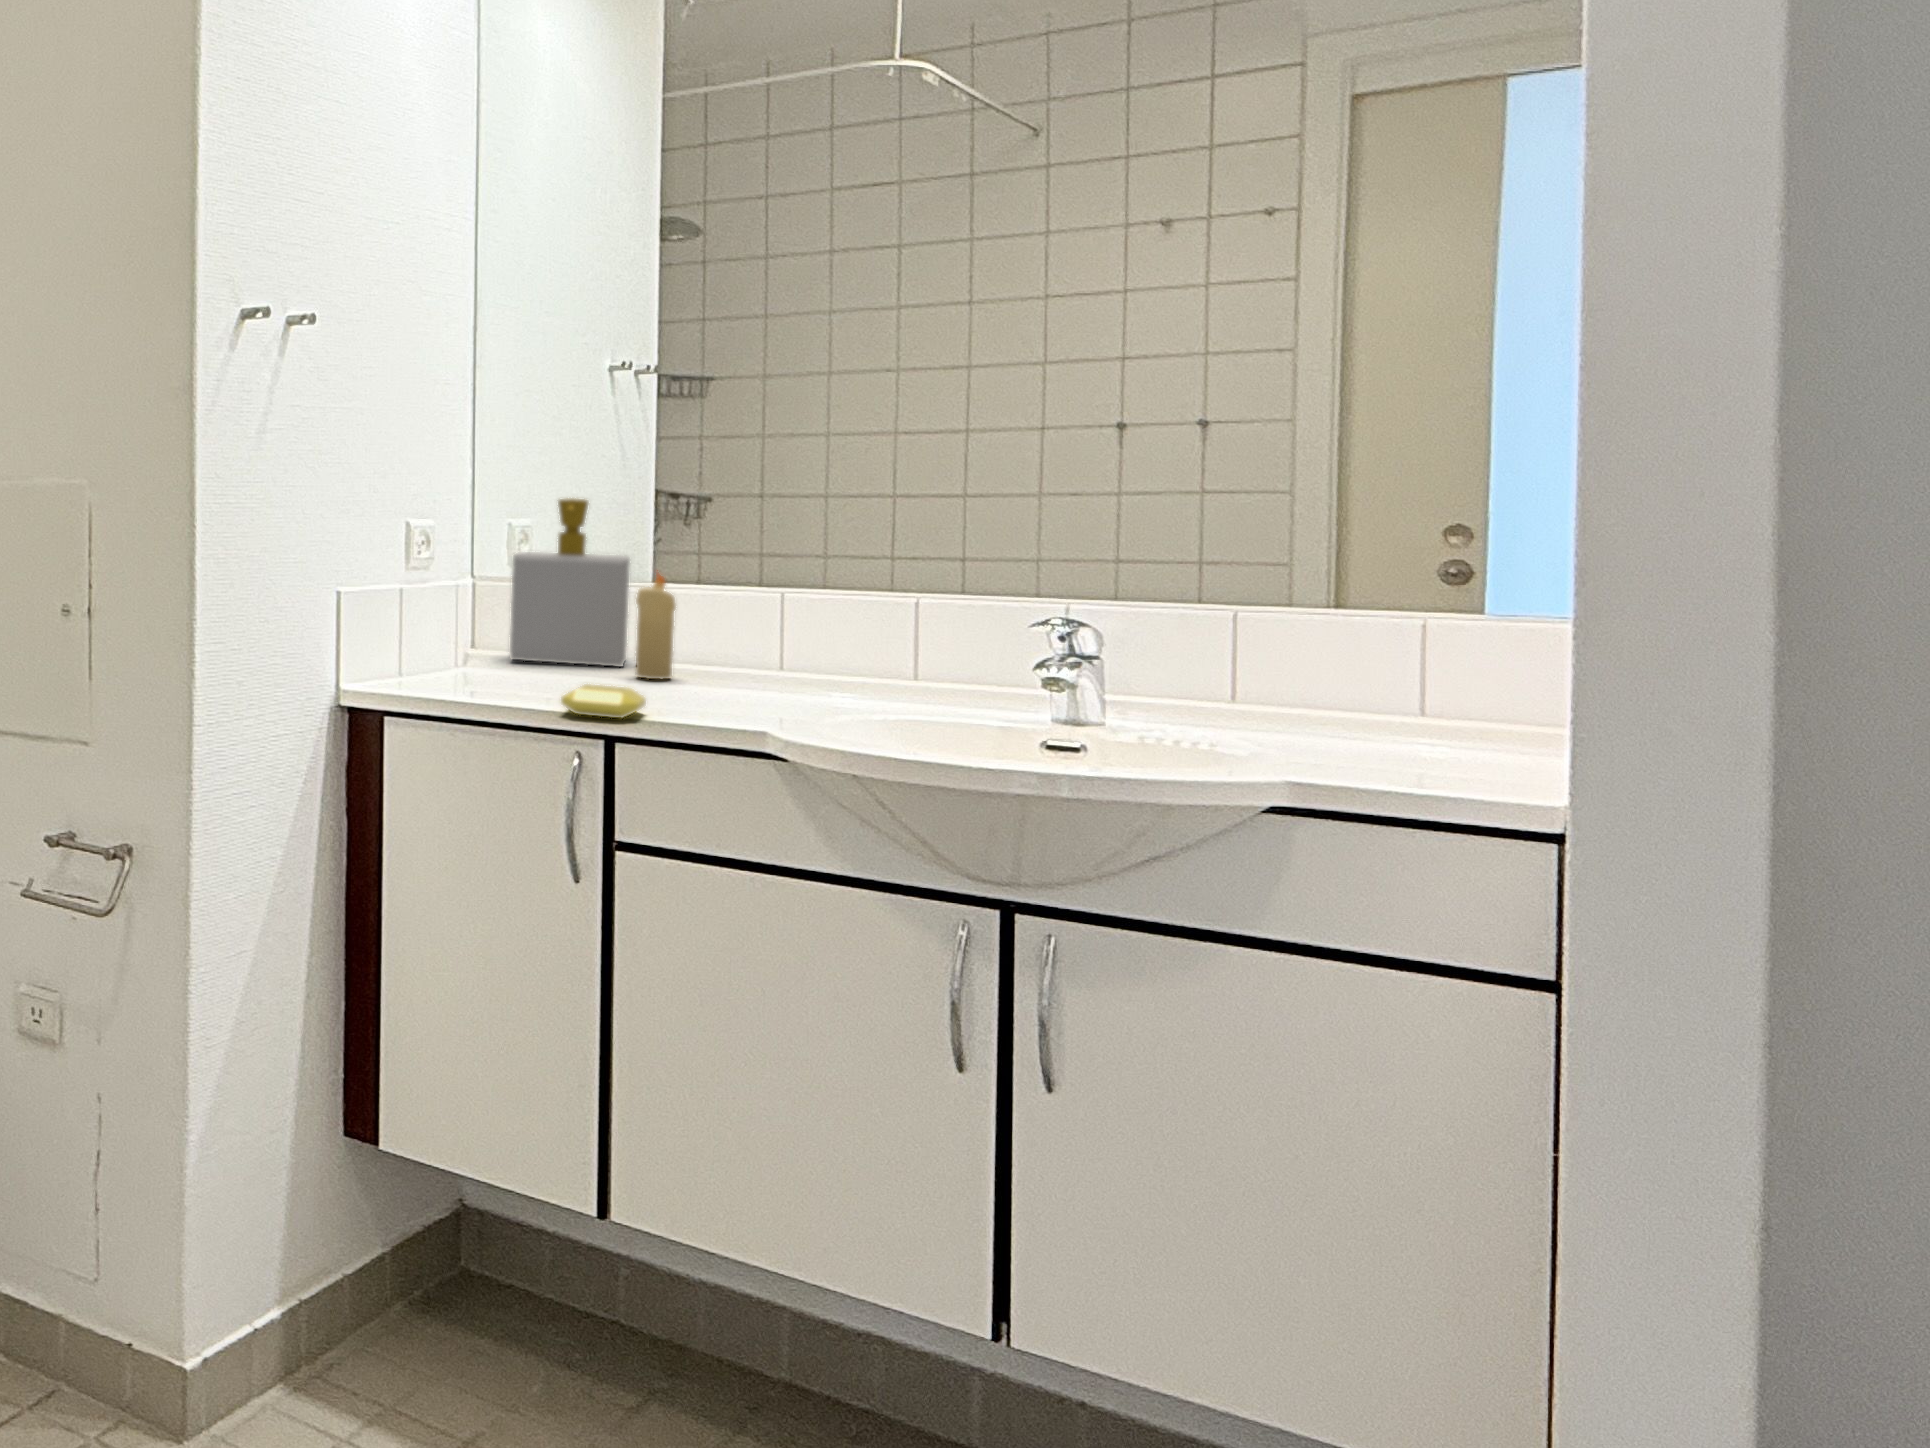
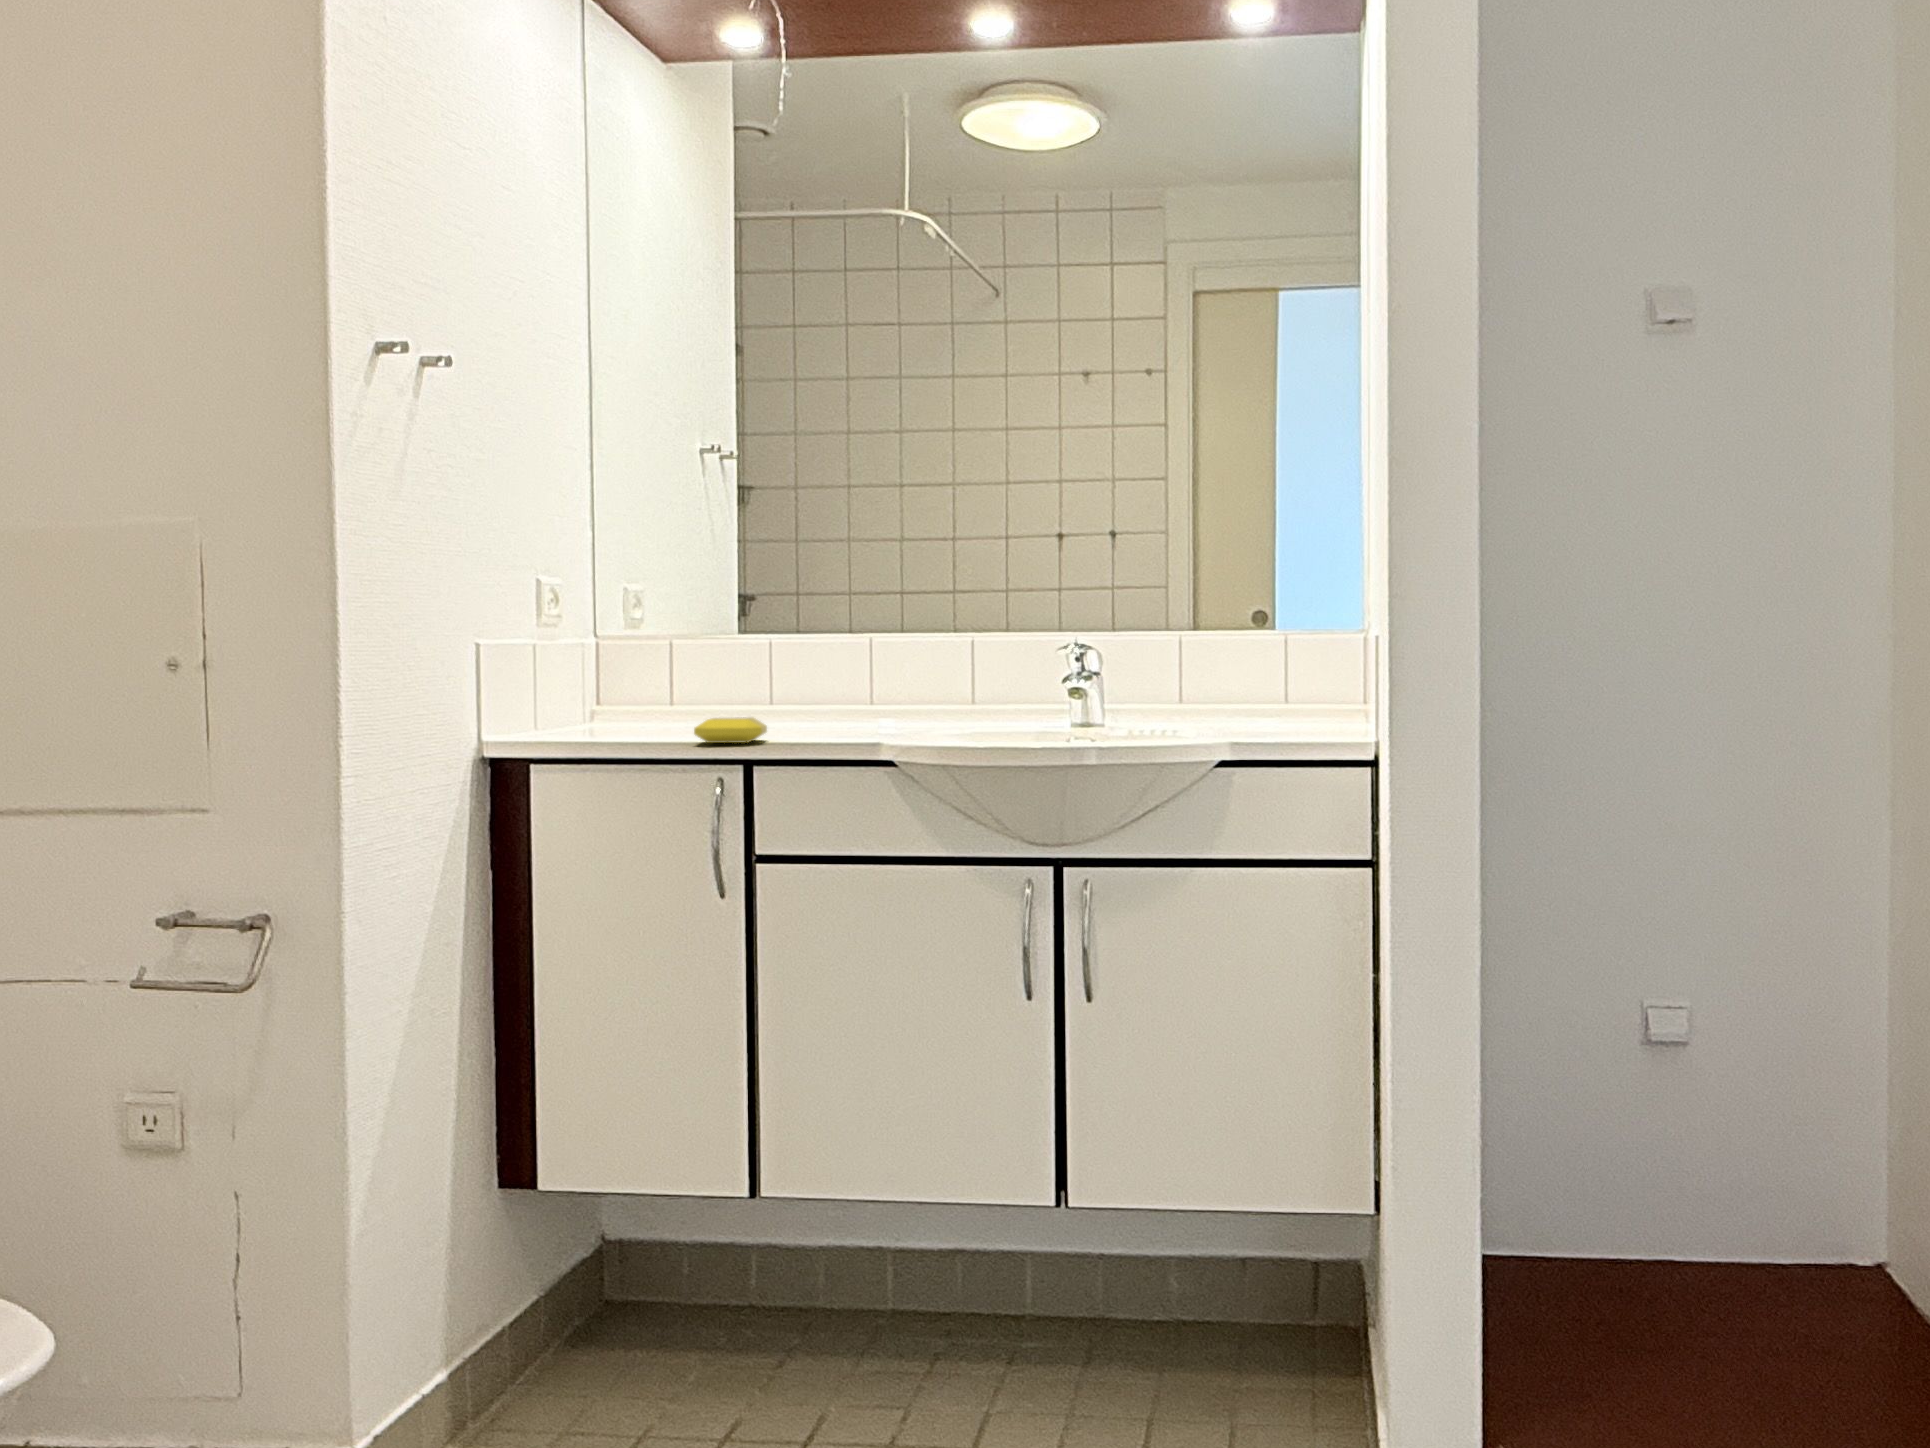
soap bottle: present [510,498,630,666] -> none [633,564,740,720]
candle: present [636,570,676,679] -> none [749,622,783,723]

